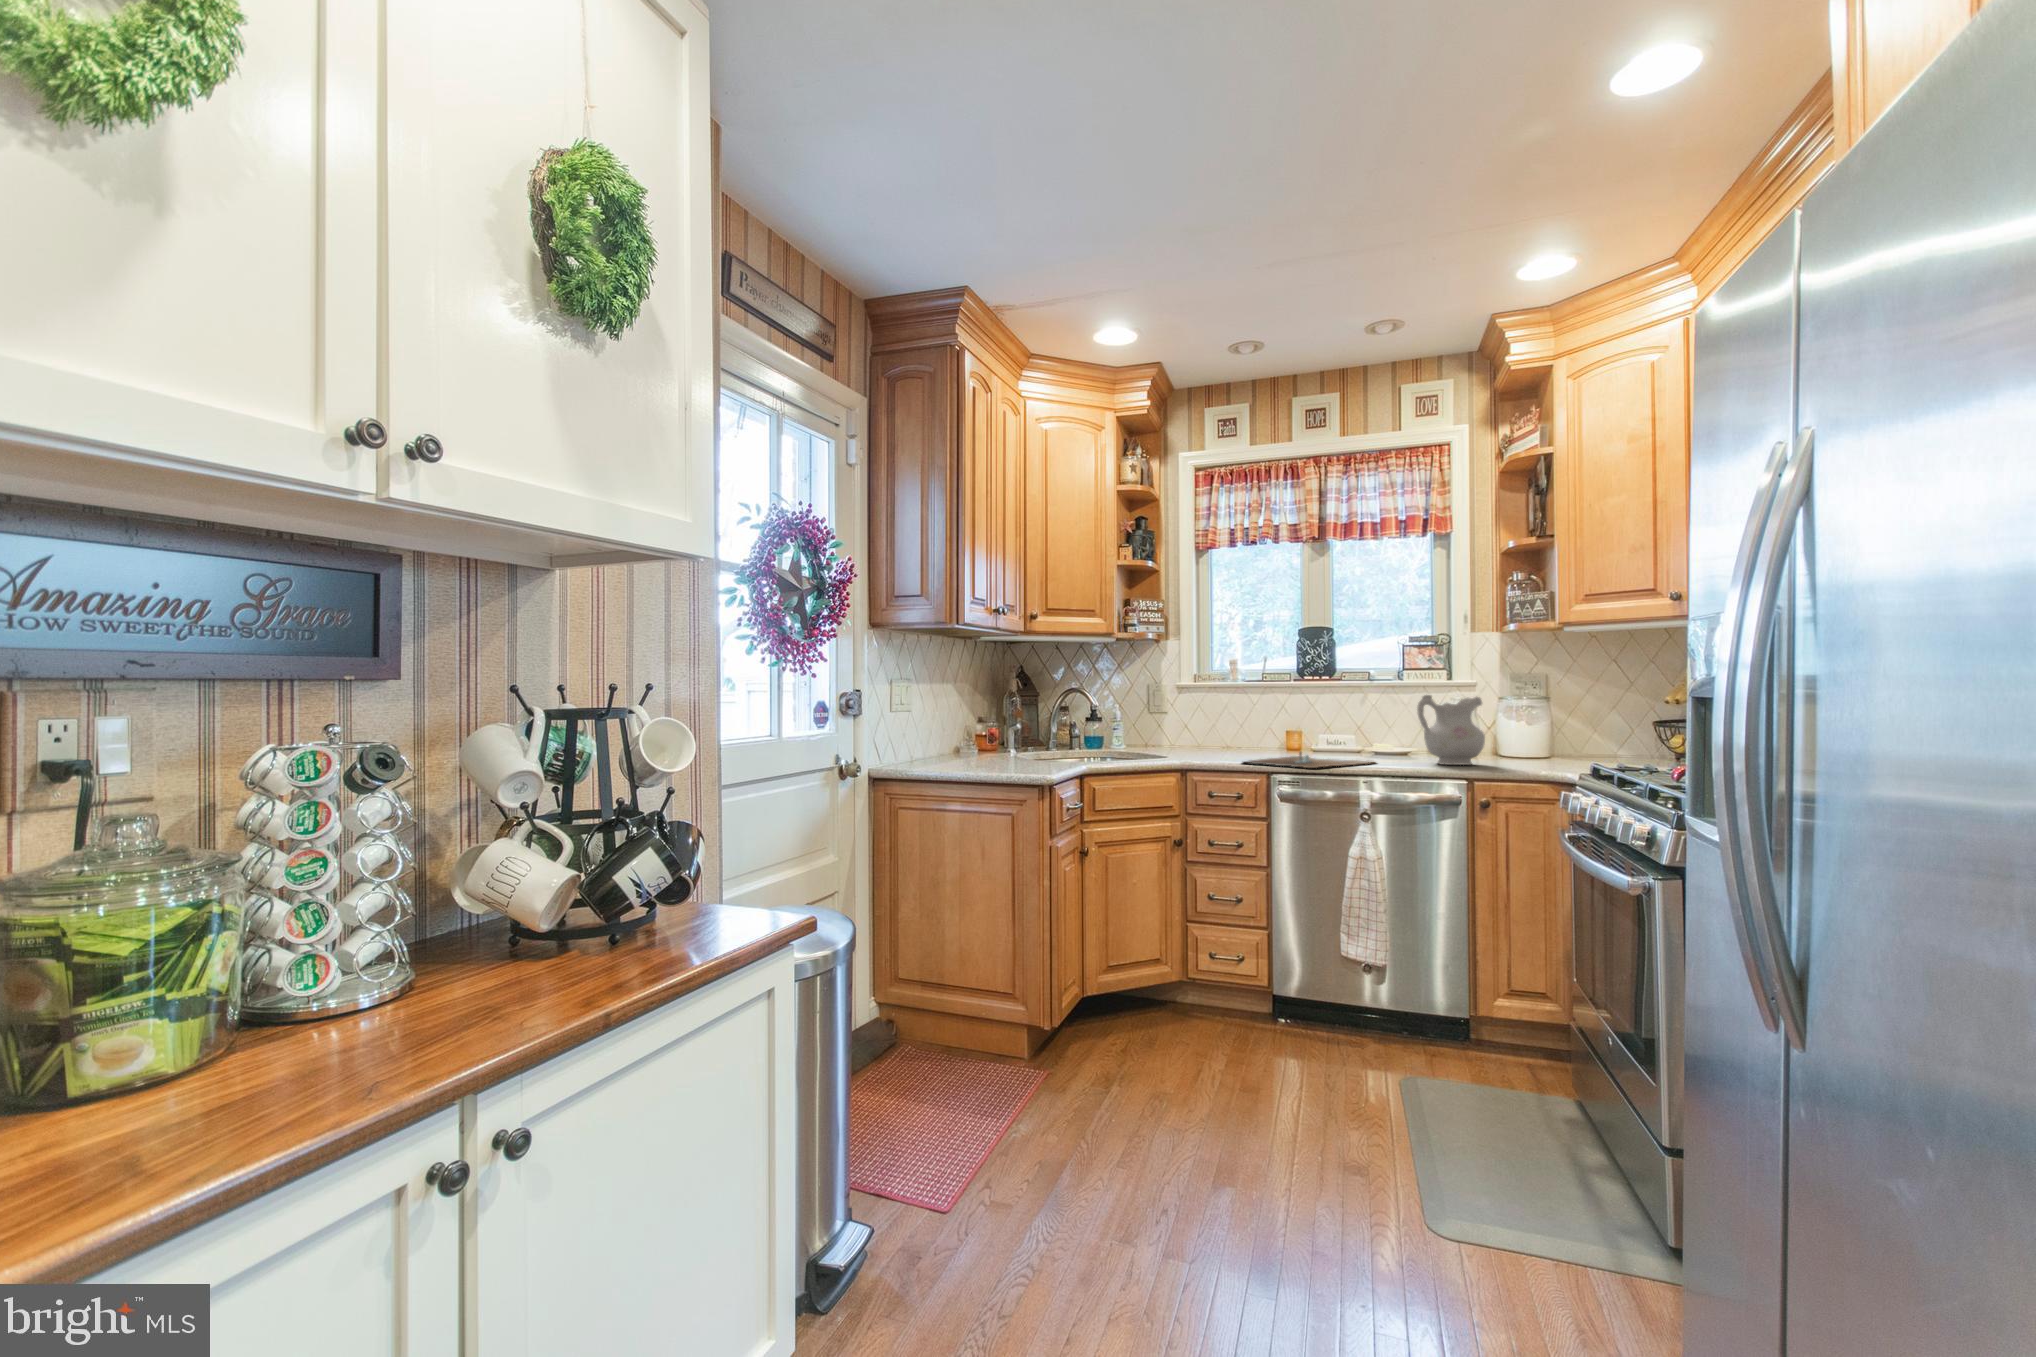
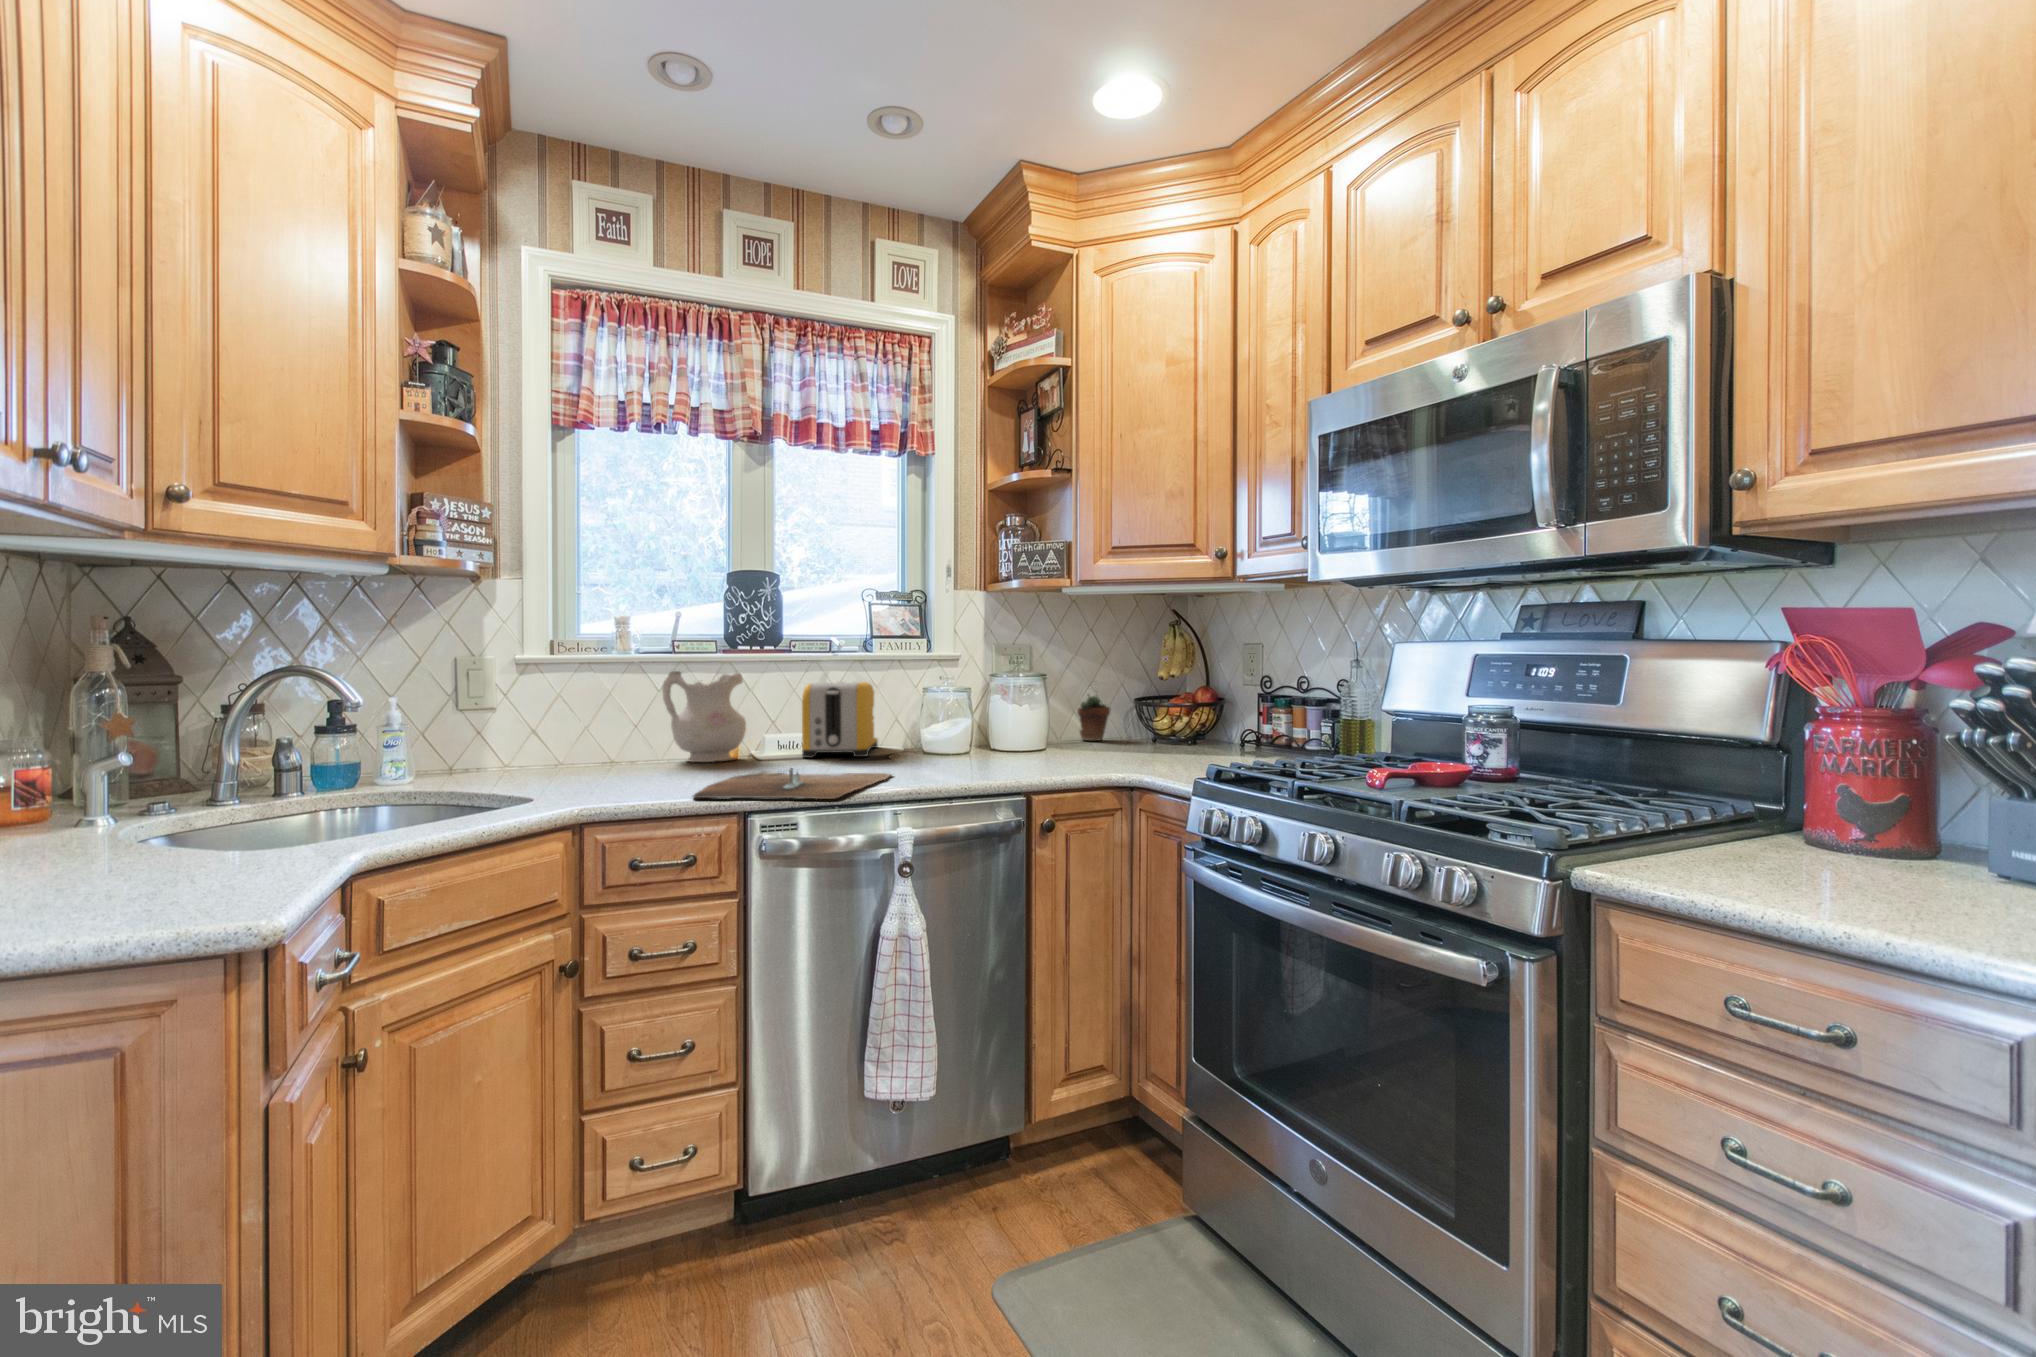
ceramic pitcher: present [1417,695,1485,765] -> present [662,671,746,762]
toaster: none [1341,702,1410,754] -> present [802,681,878,758]
succulent plant: none [1594,704,1632,757] -> present [1078,681,1111,741]

